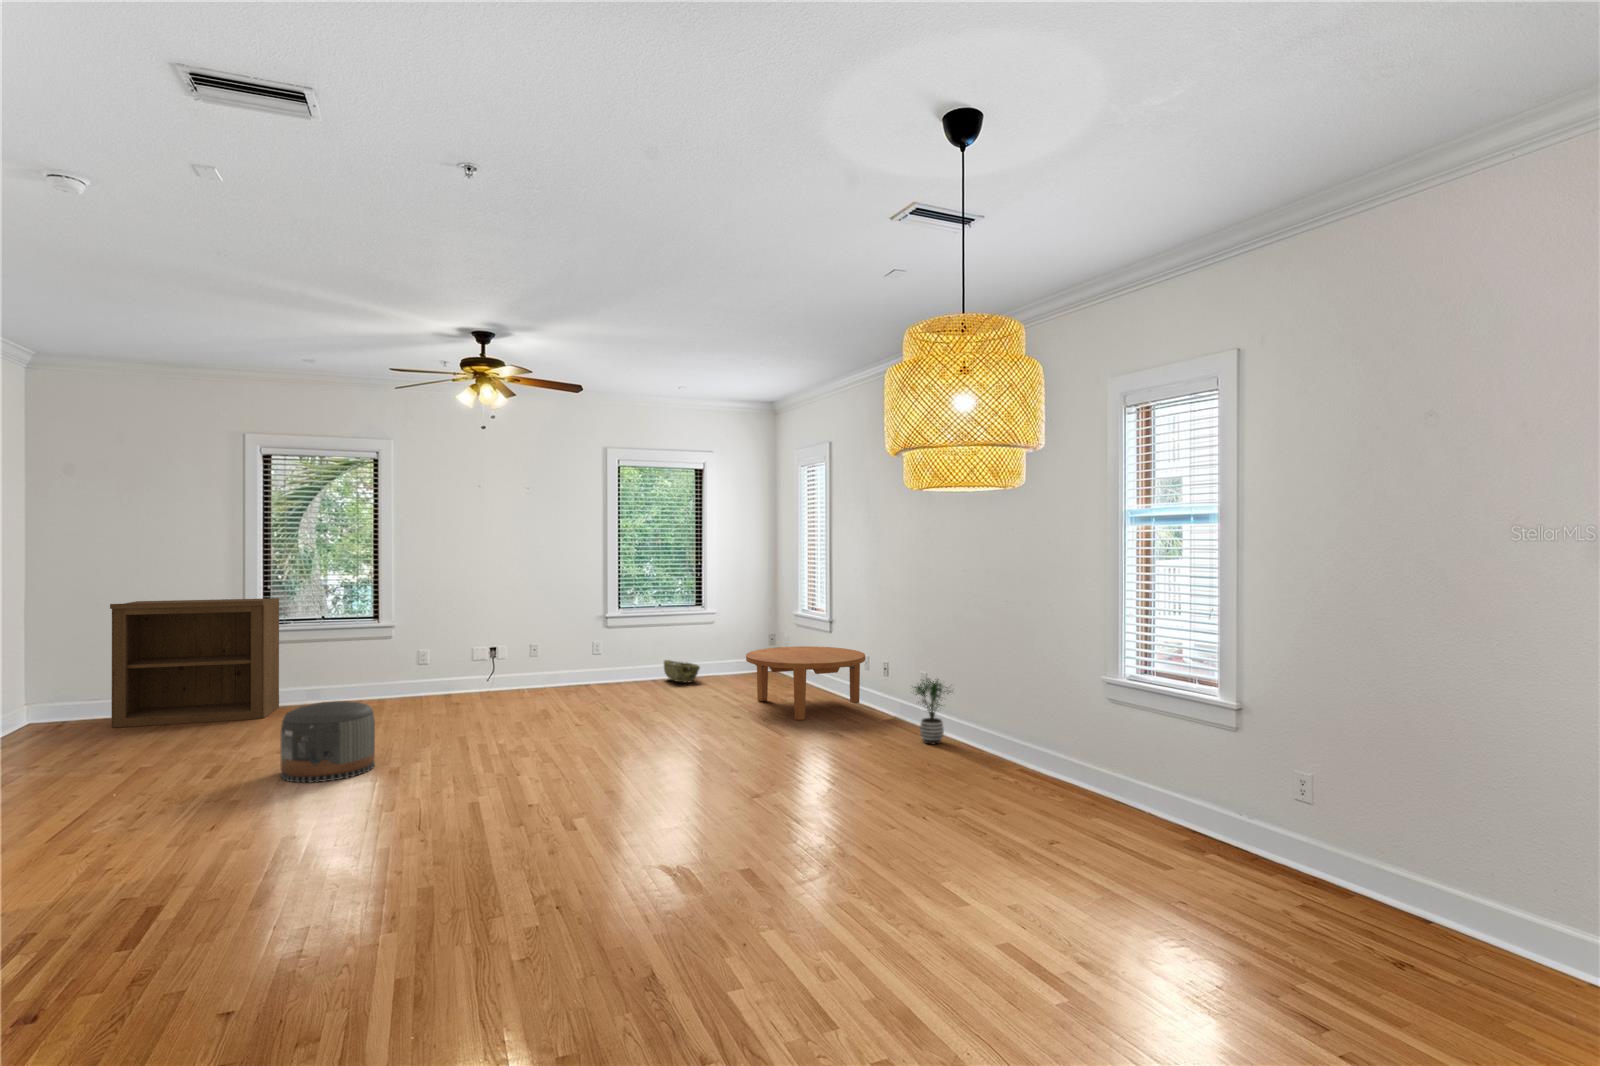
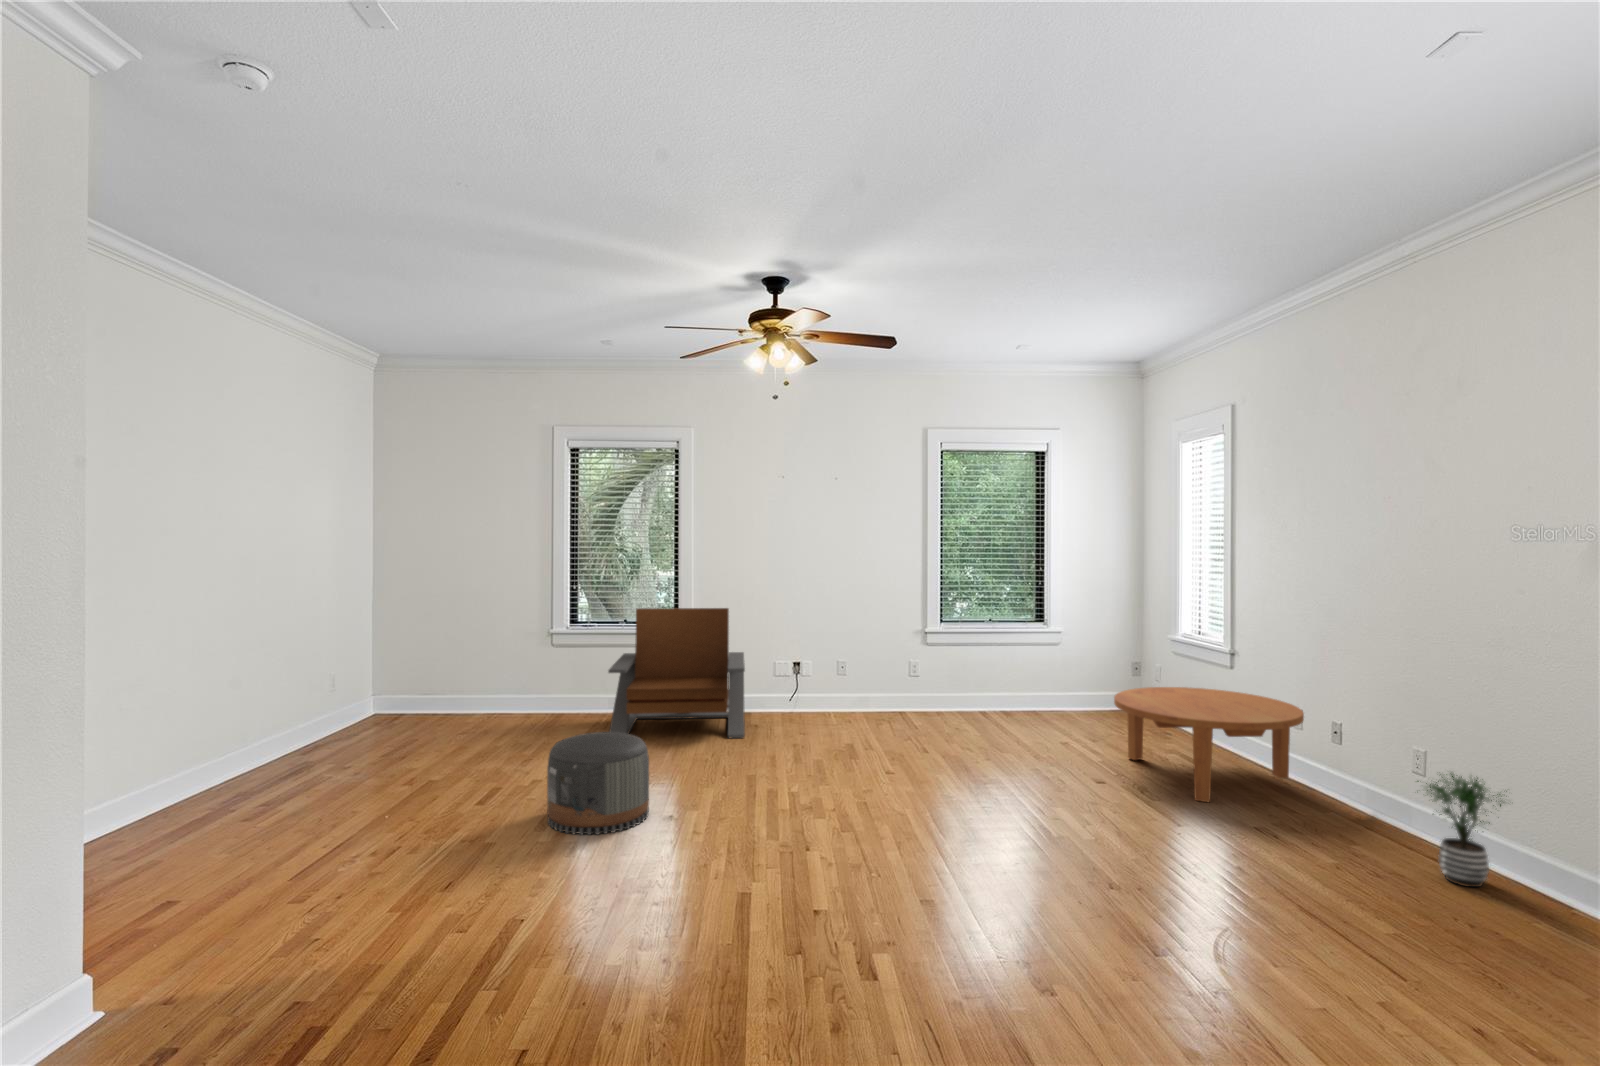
bookshelf: present [110,598,279,728] -> none [431,598,583,728]
lounge chair: none [315,602,448,723] -> present [608,608,745,738]
woven basket: present [664,660,700,682] -> none [995,687,1042,719]

